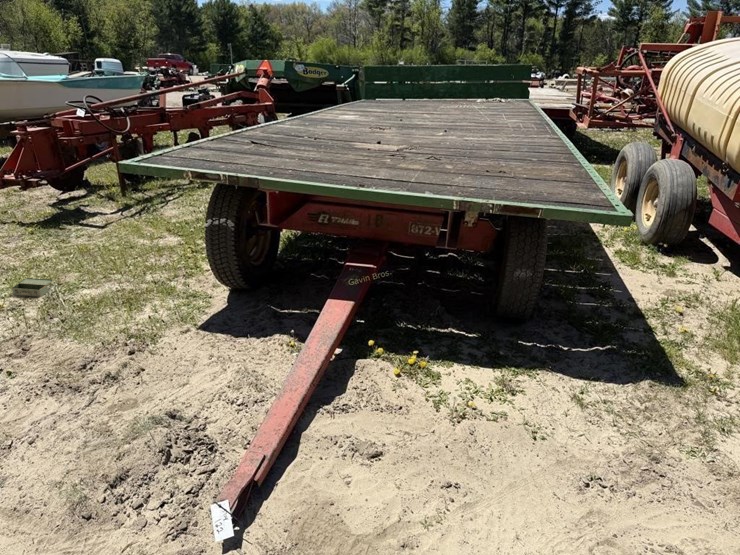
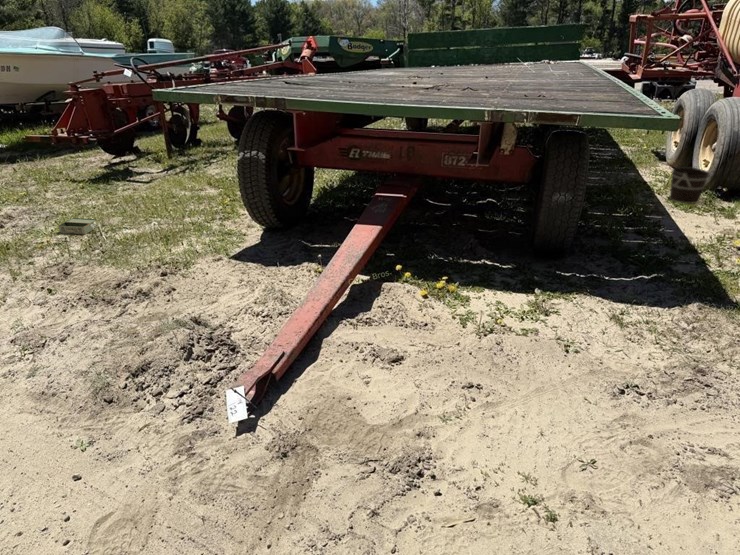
bucket: none [616,222,652,258] -> present [670,167,709,204]

